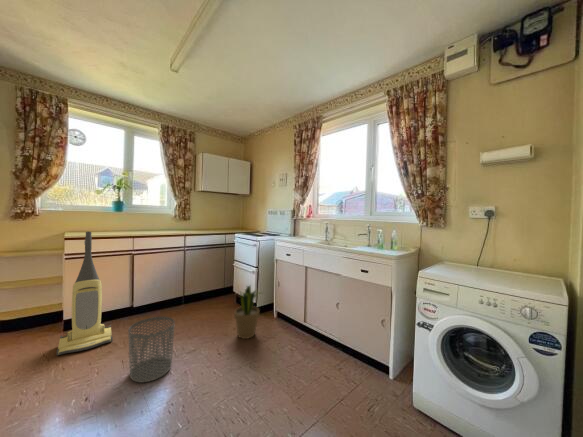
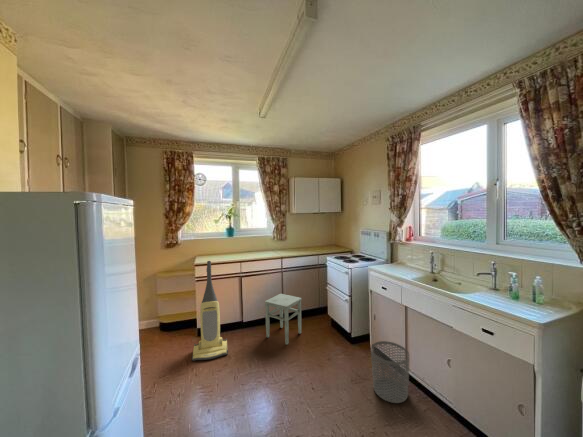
stool: none [164,273,207,323] -> present [265,294,302,344]
potted plant: present [234,286,260,339] -> none [328,317,357,376]
waste bin: present [128,317,175,382] -> present [371,341,409,403]

